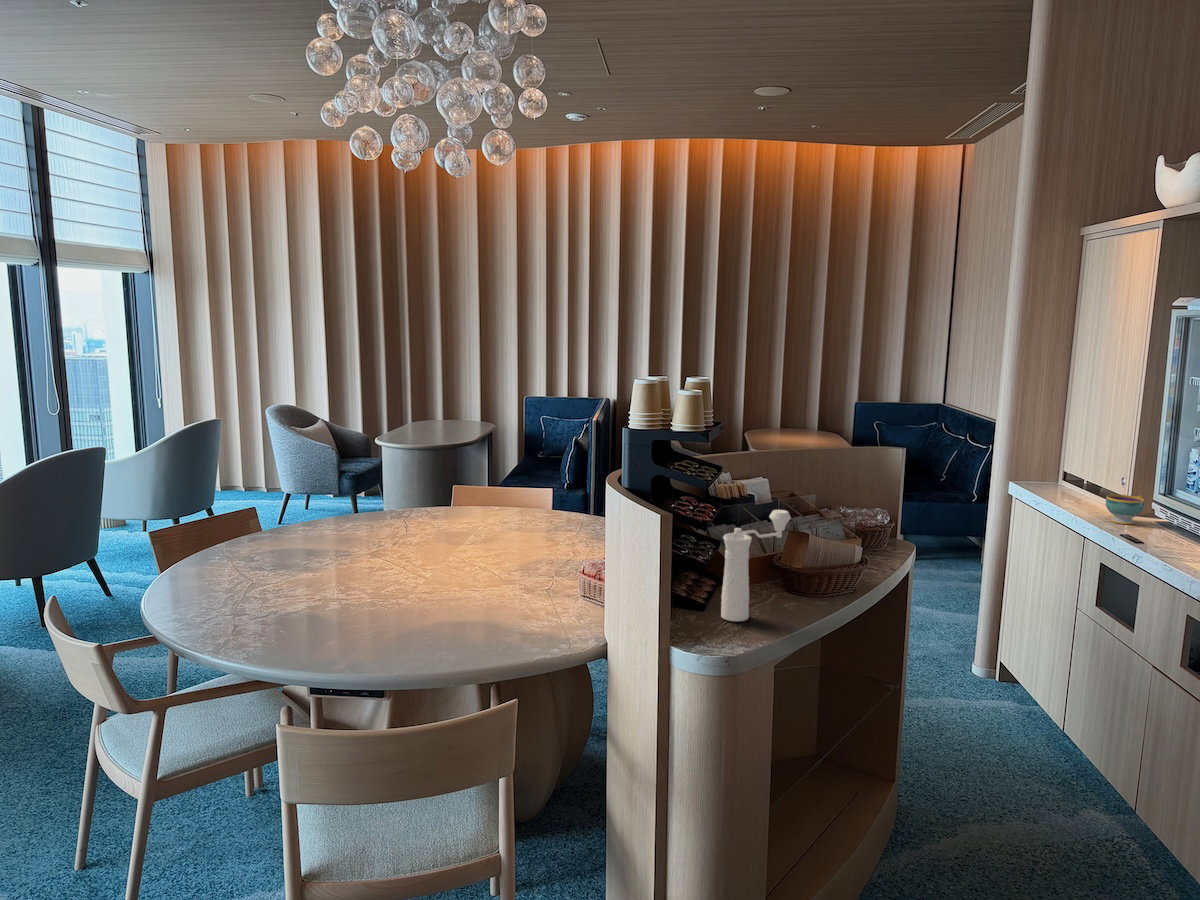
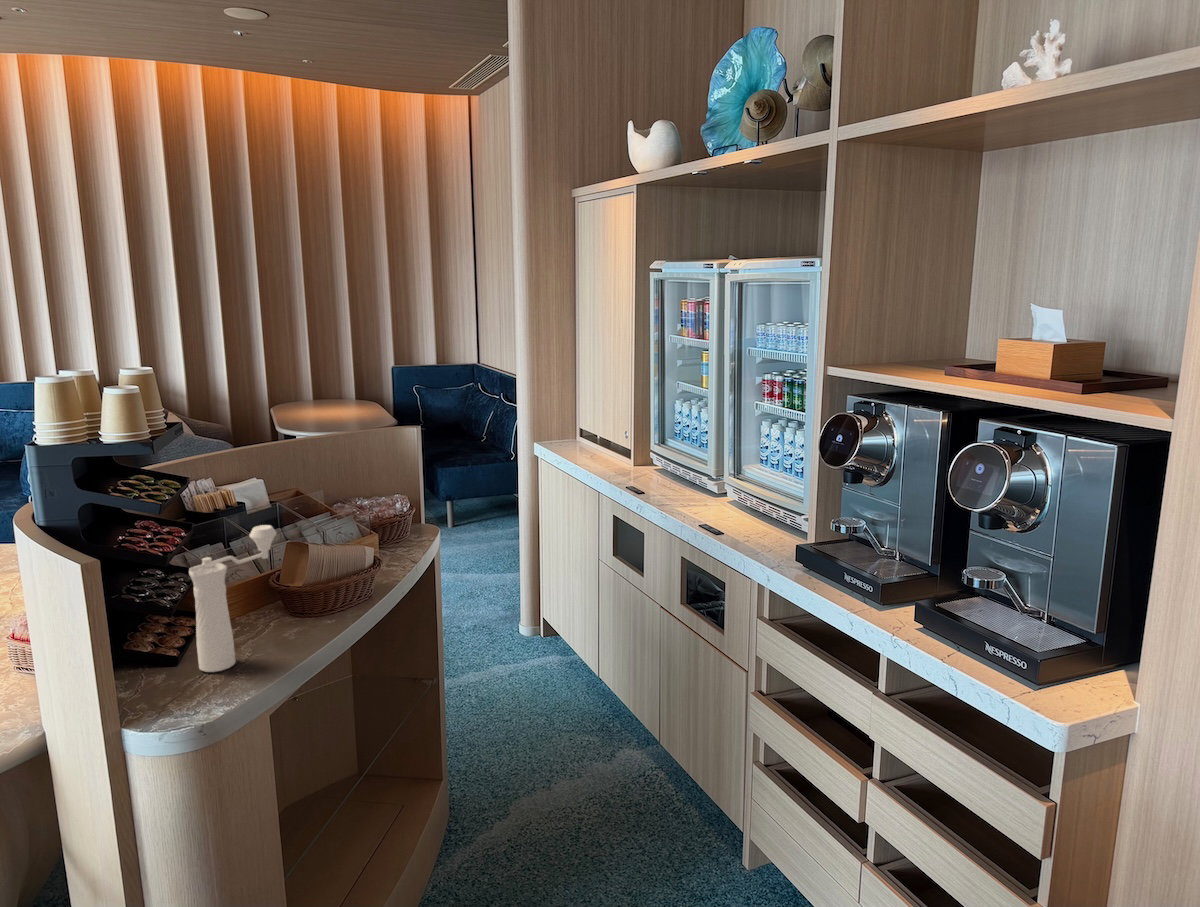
teacup: present [1106,495,1144,524] -> none [613,447,644,475]

